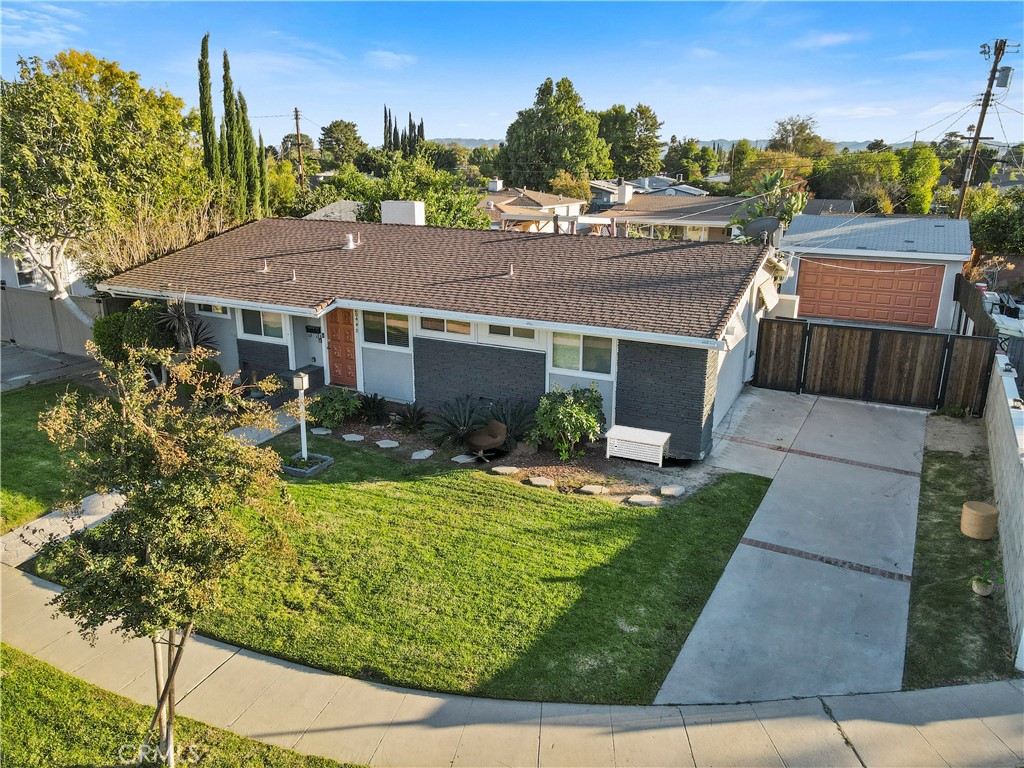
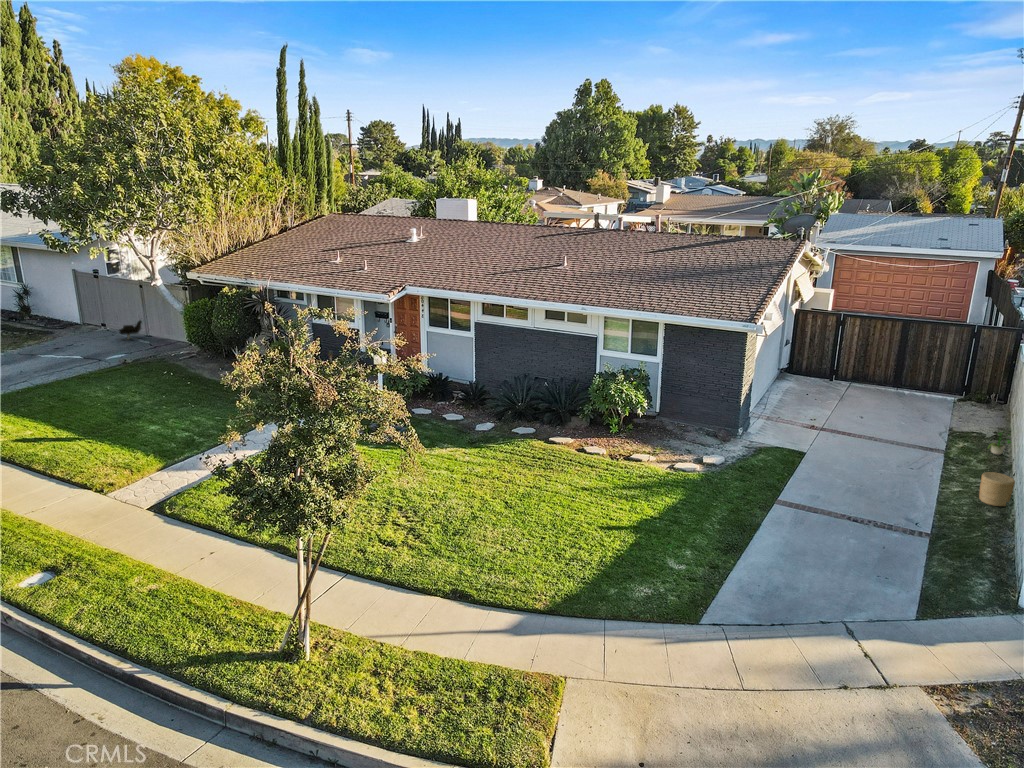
lounge chair: present [463,419,507,462] -> present [119,320,142,339]
storage bench: present [605,425,671,467] -> none [651,404,712,442]
potted plant: present [967,560,1004,596] -> present [988,433,1011,455]

